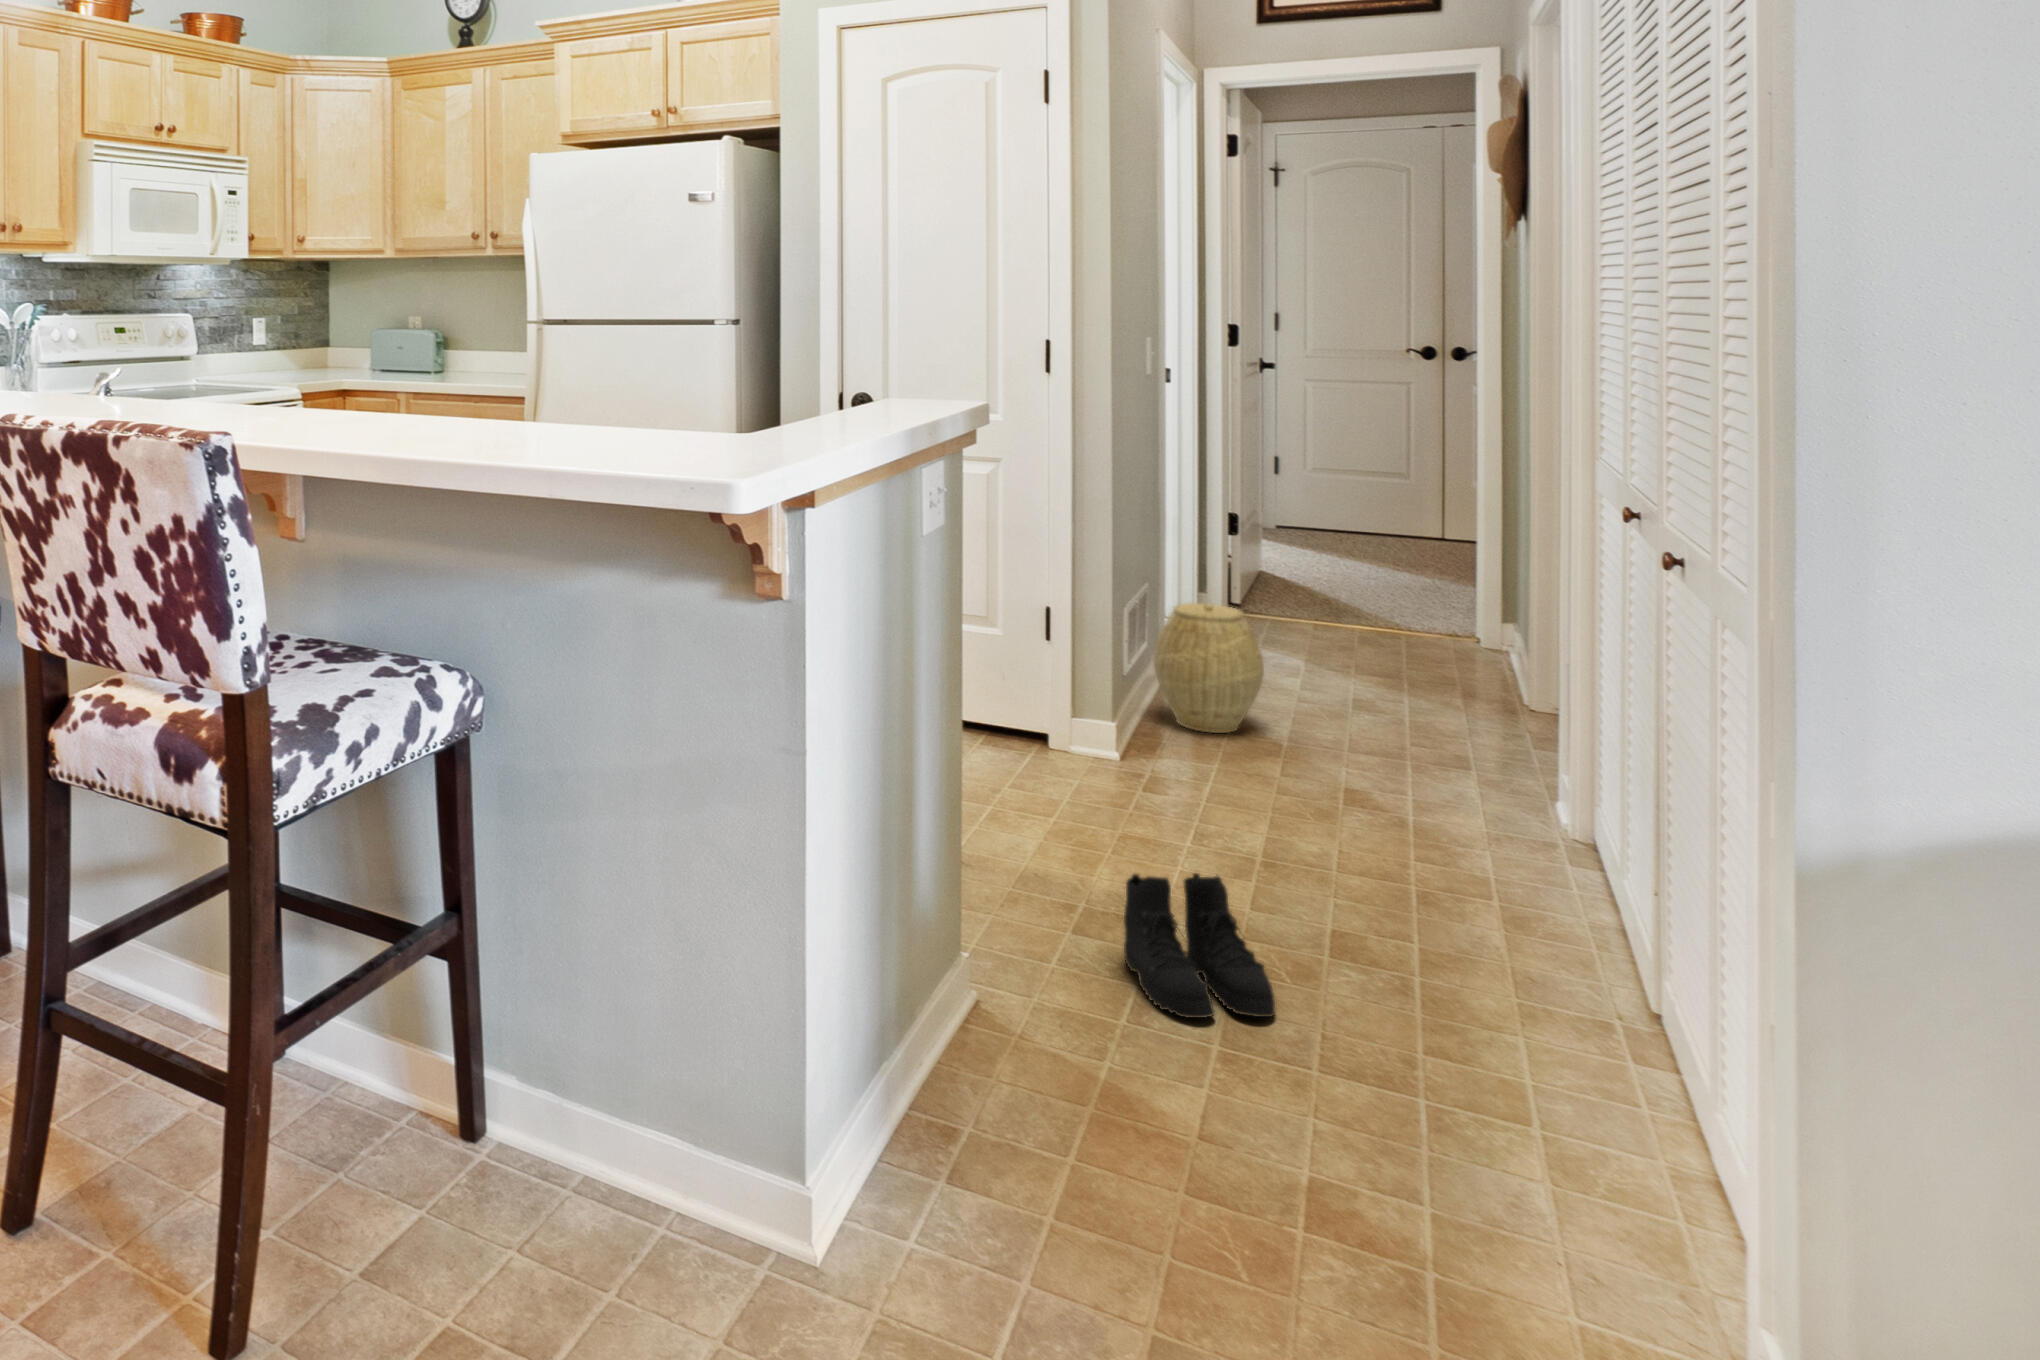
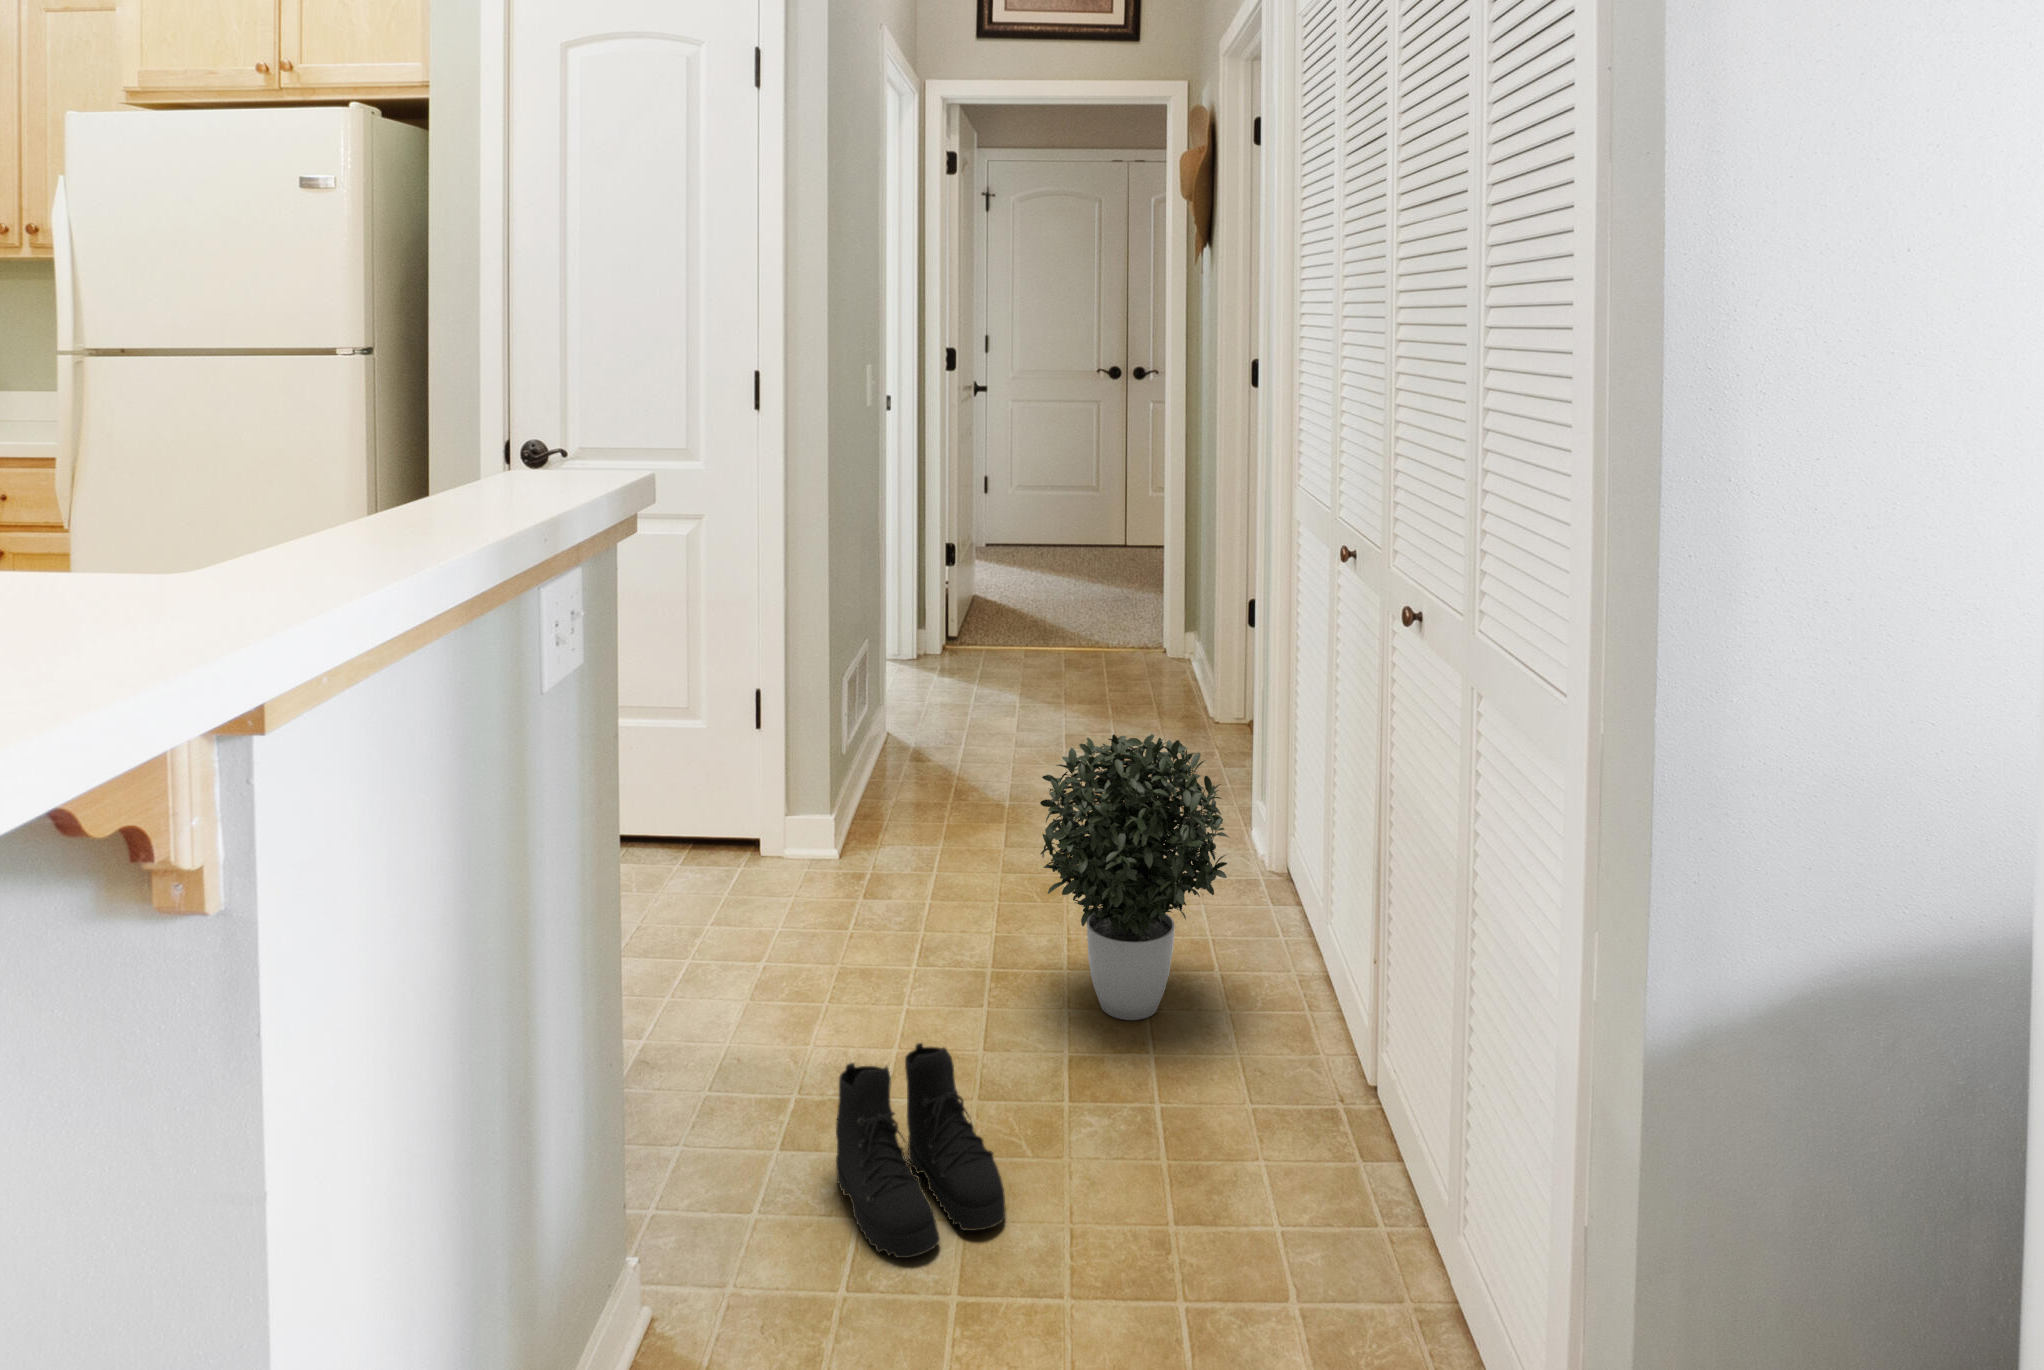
woven basket: present [1153,603,1264,733] -> none [879,659,987,802]
potted plant: none [1314,657,1521,920] -> present [1040,734,1229,1020]

